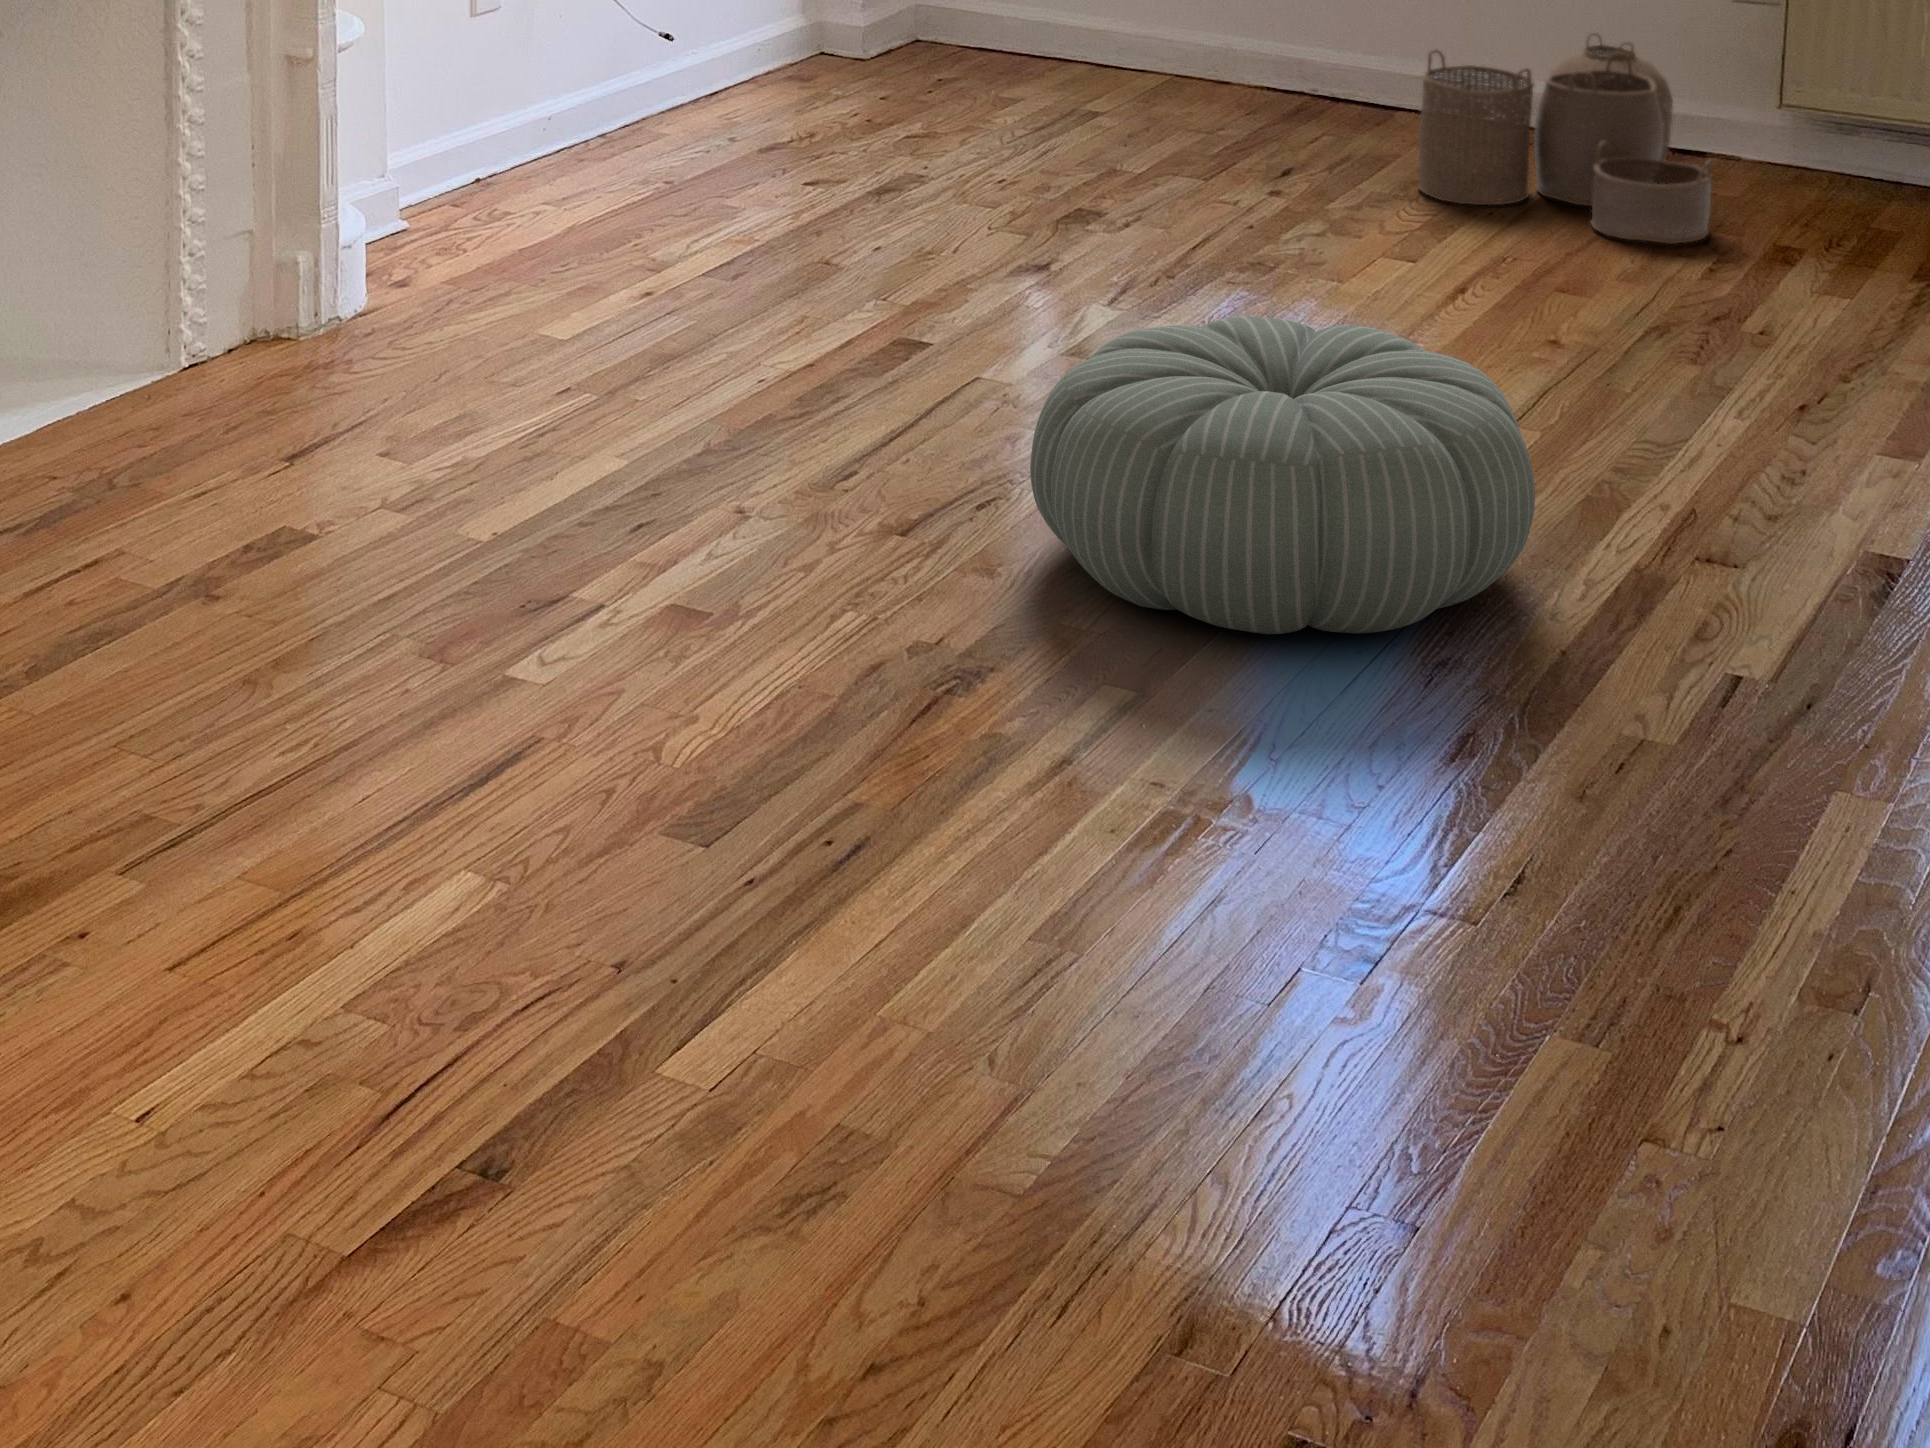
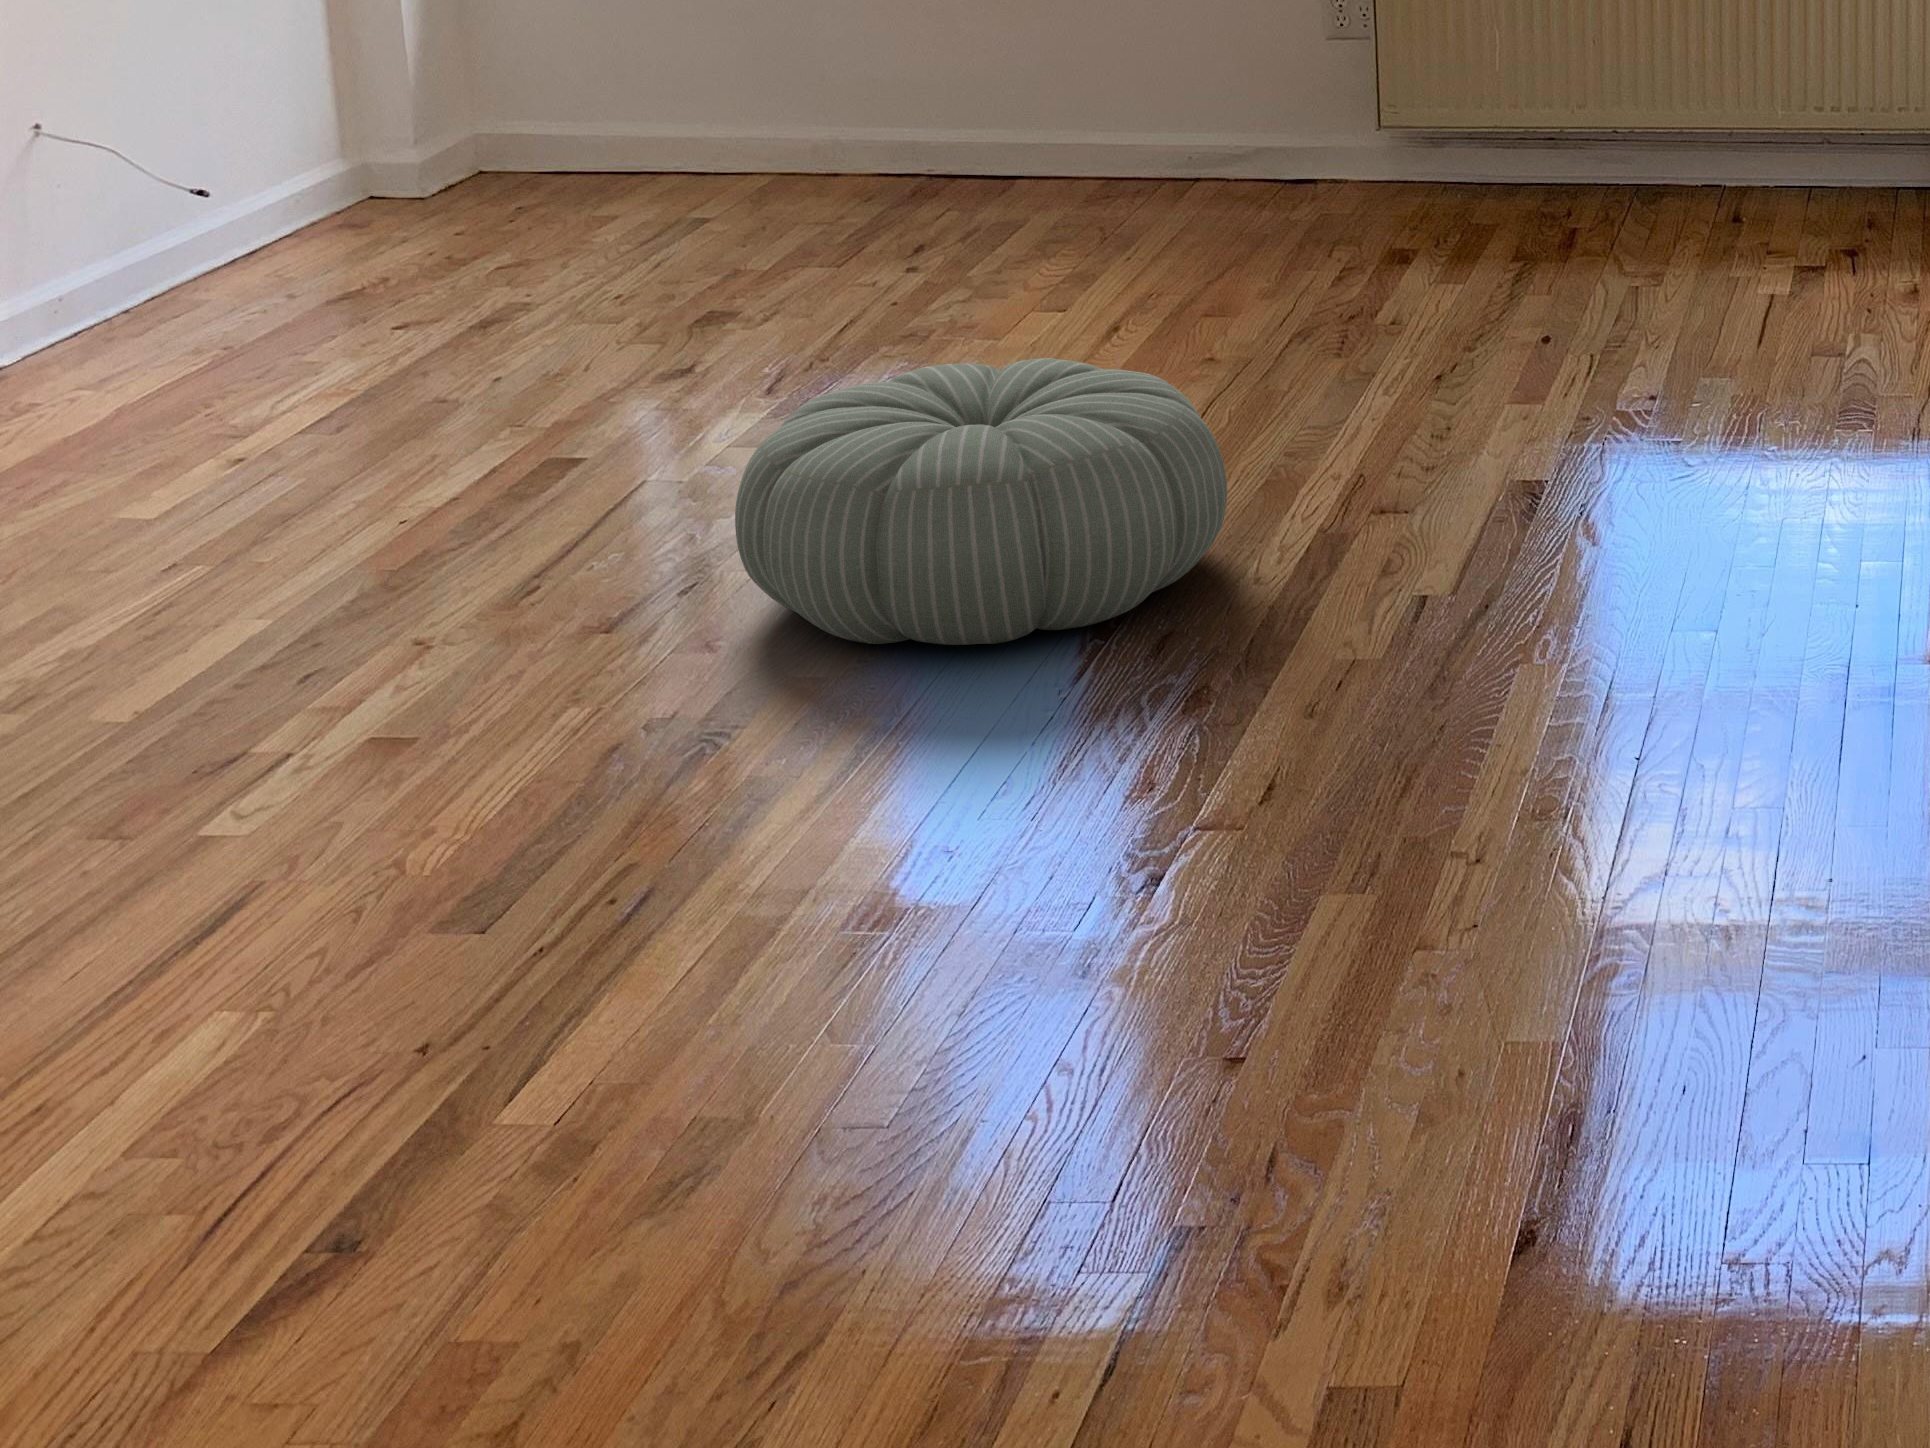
woven basket: present [1418,35,1712,244] -> none [1039,84,1325,265]

